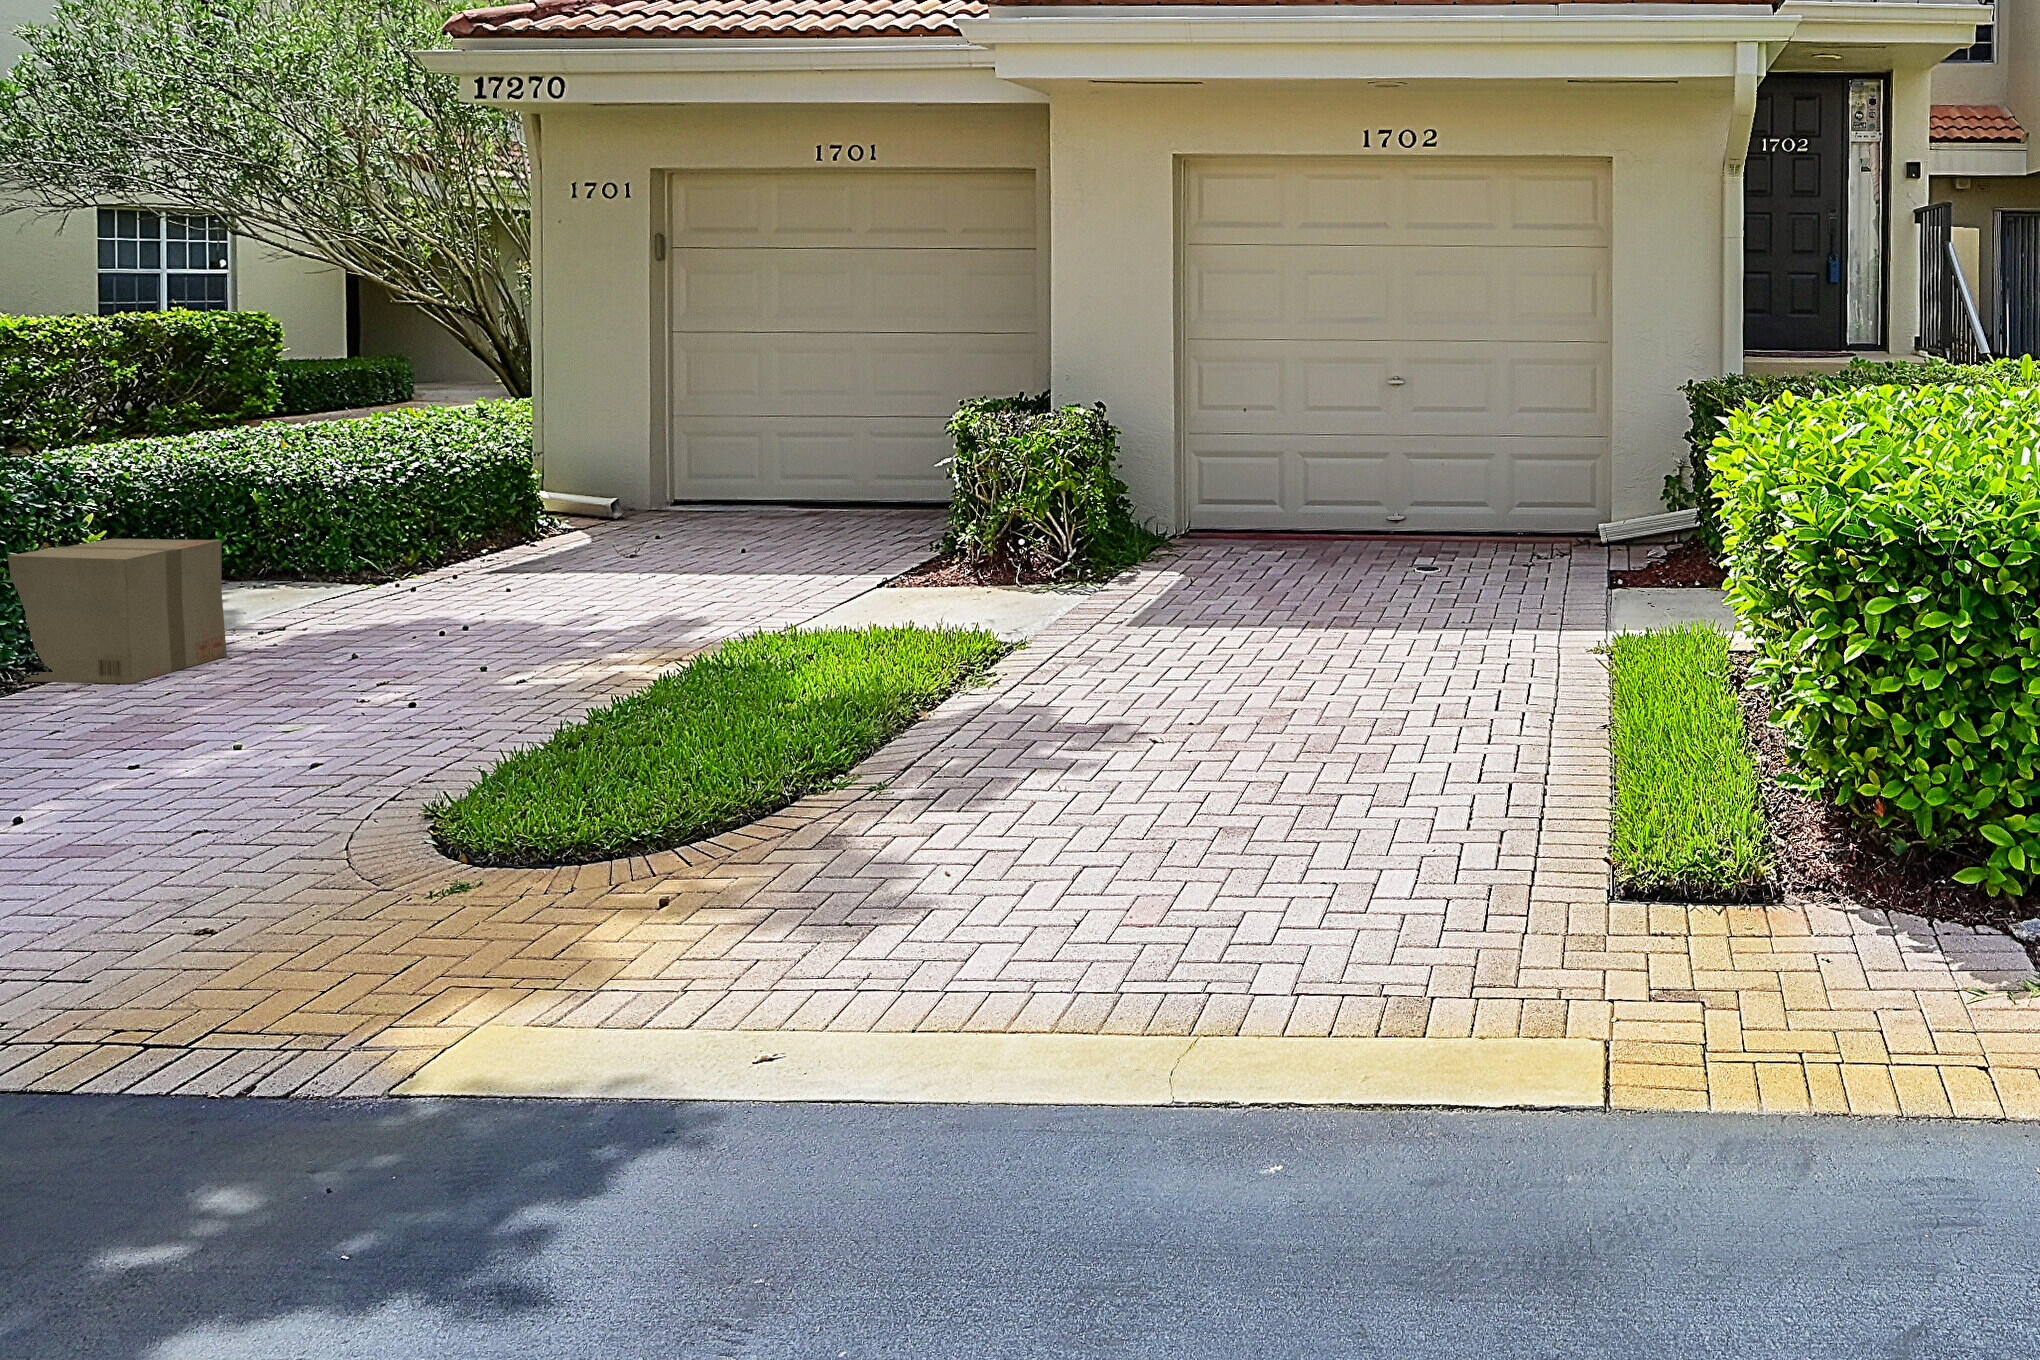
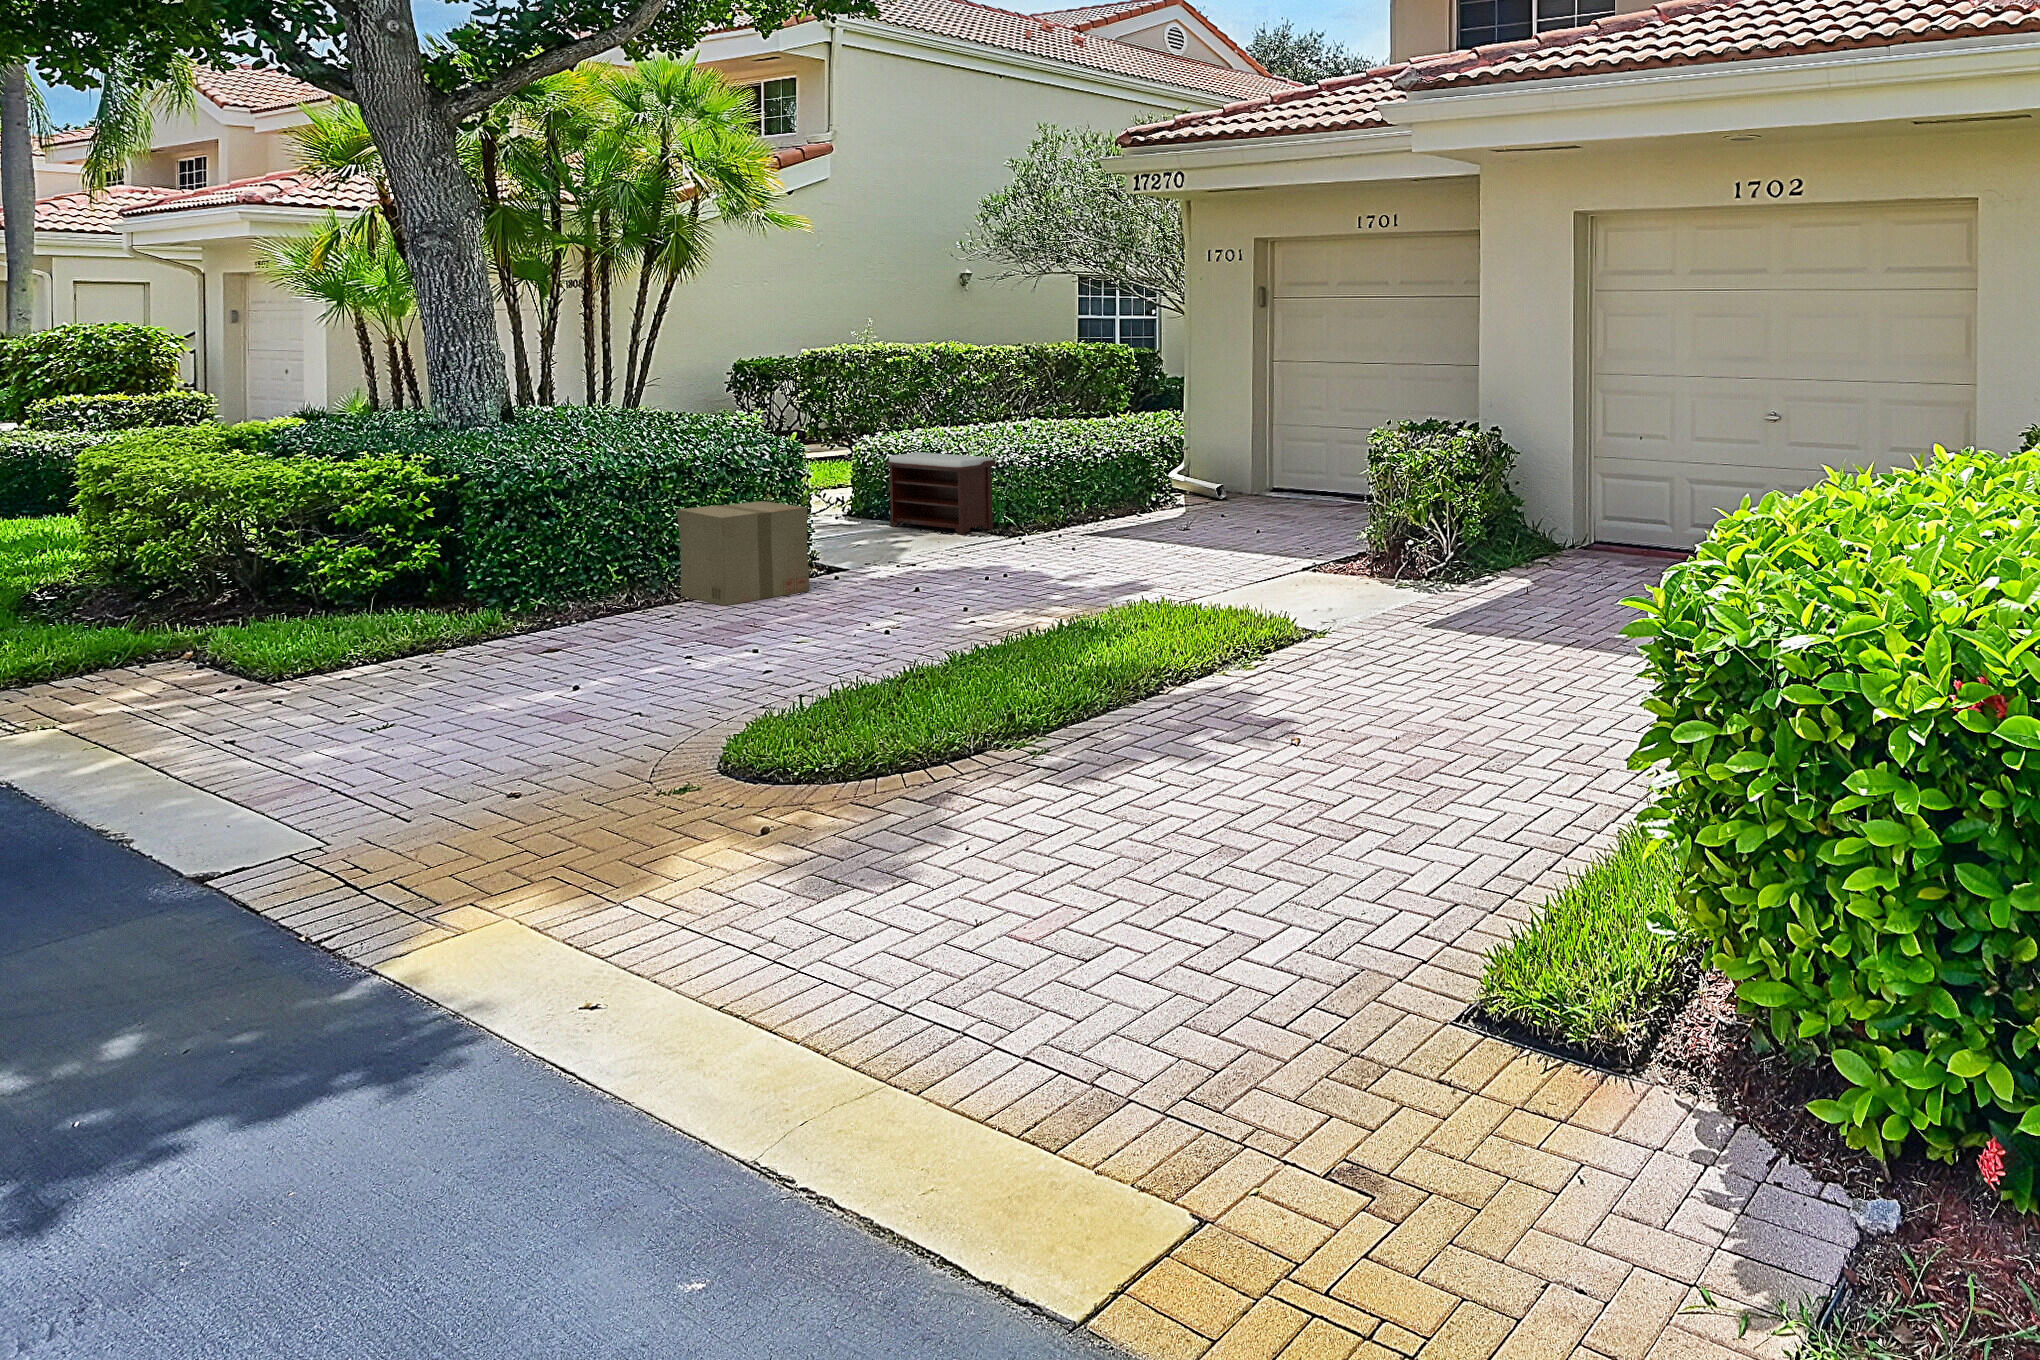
bench: none [138,470,338,580] -> present [885,452,996,535]

